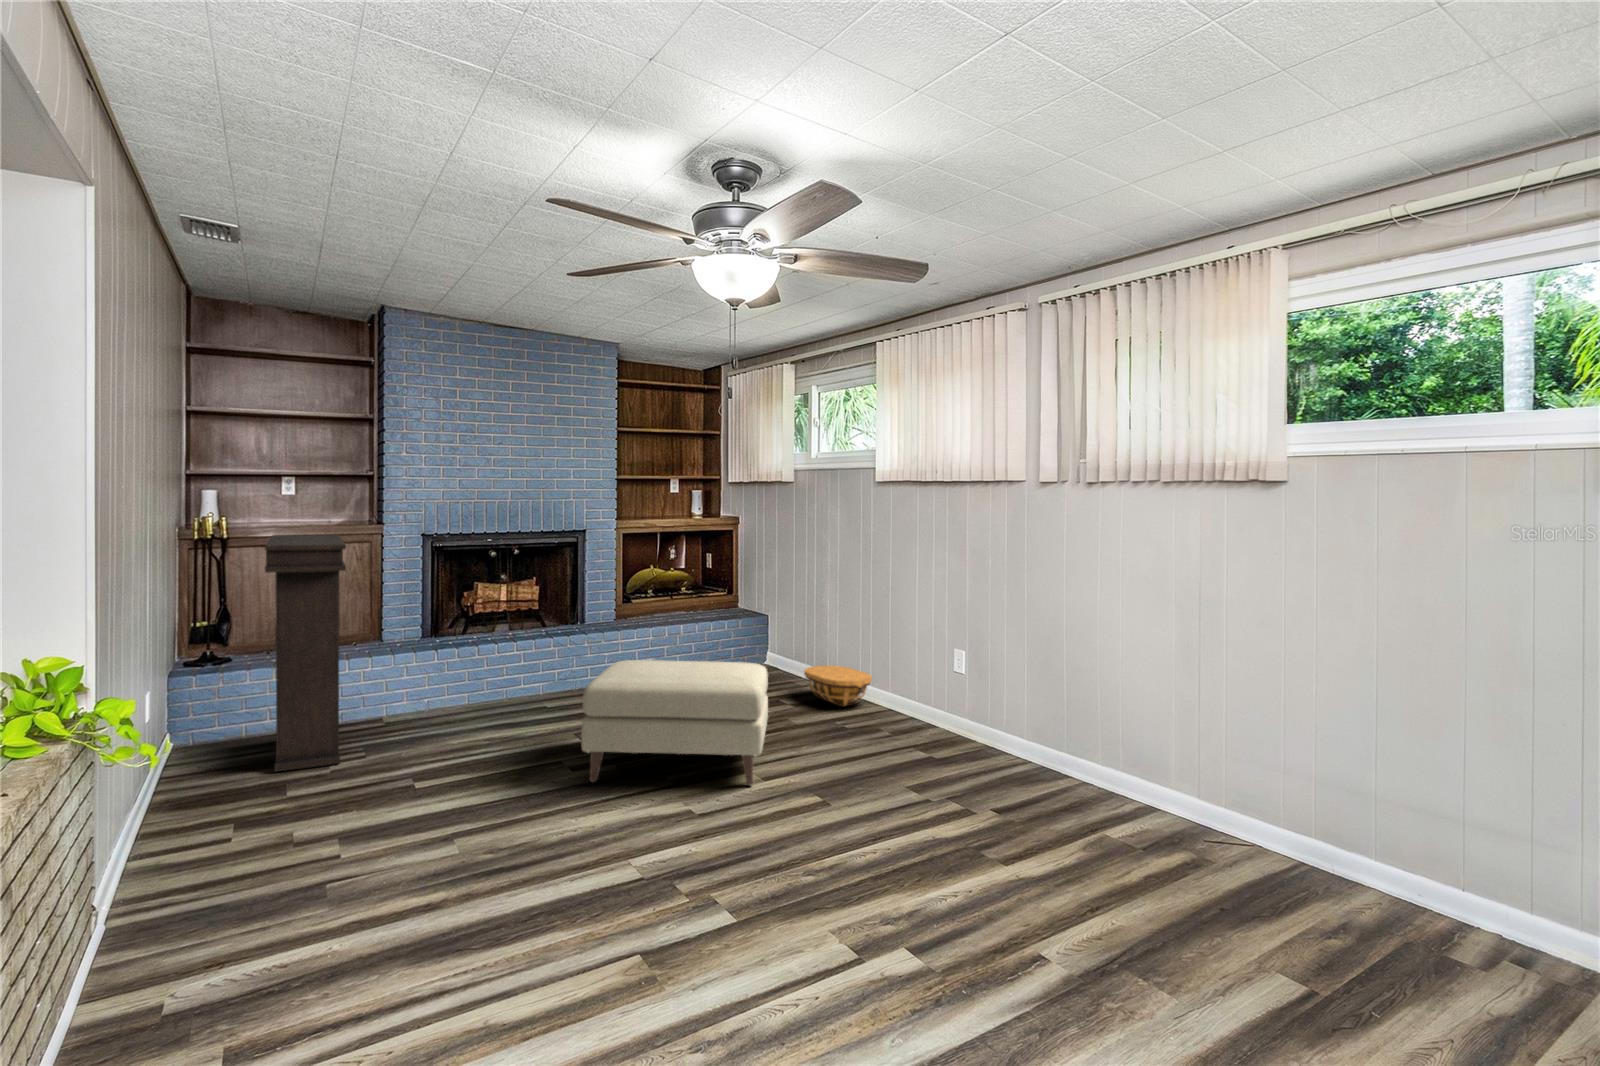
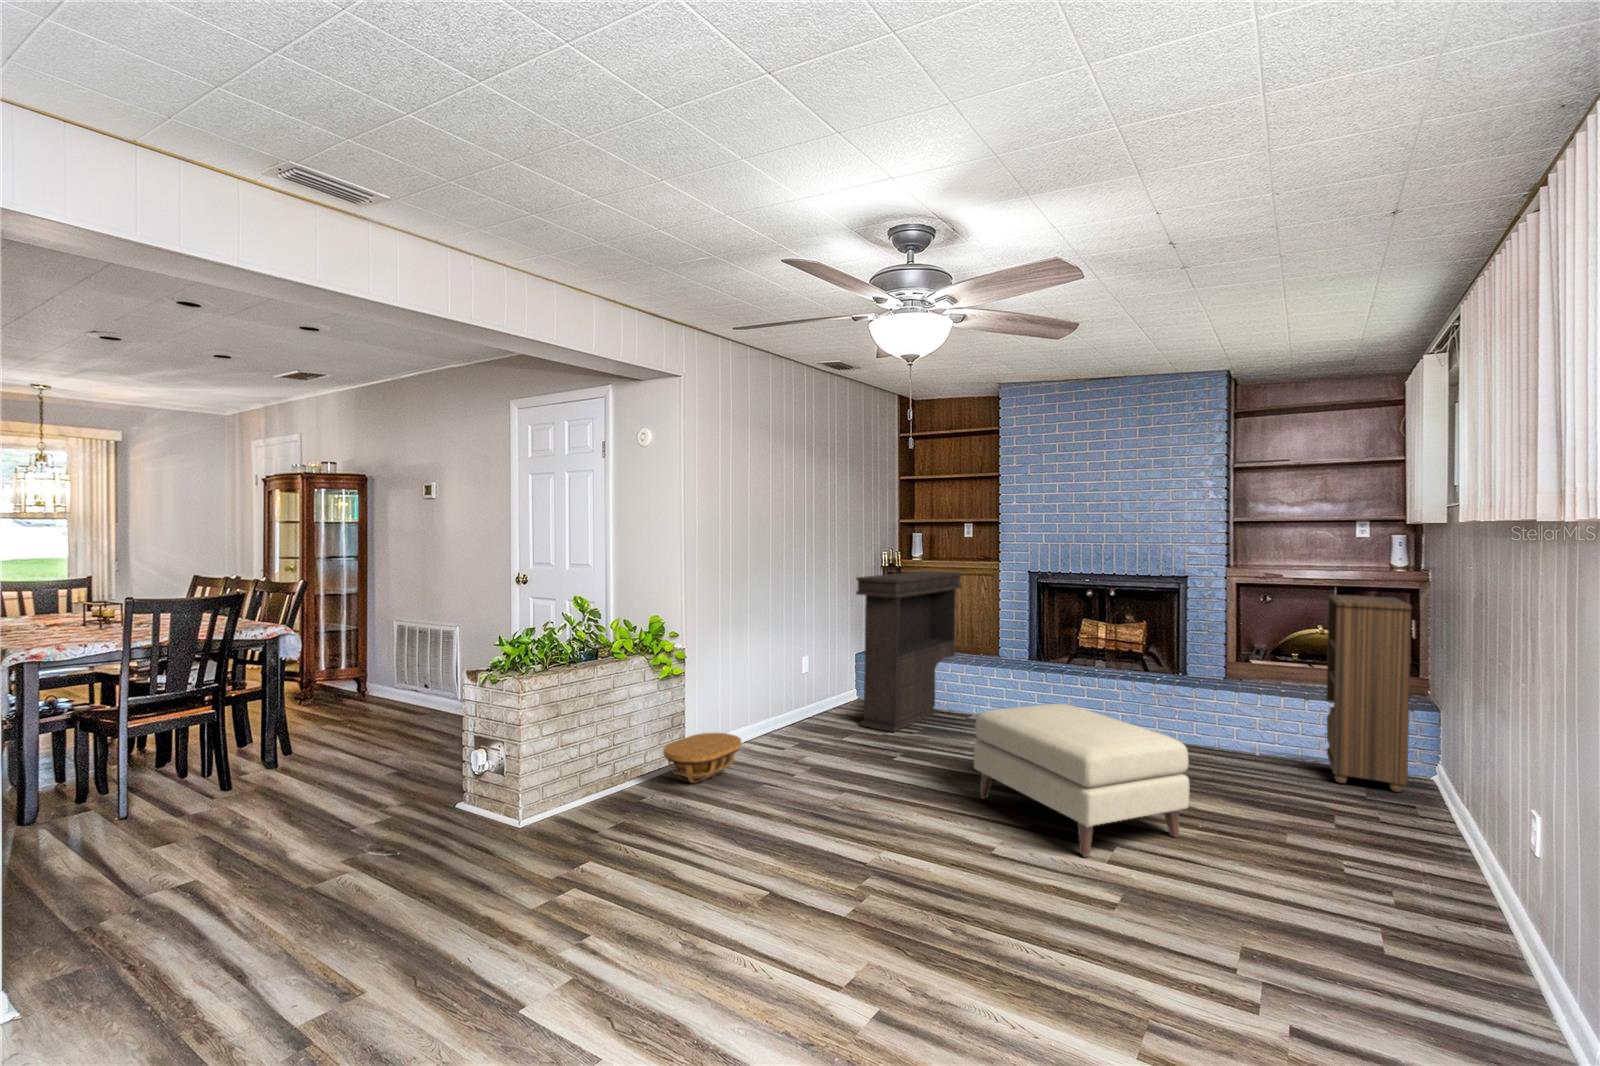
bookshelf: none [710,535,790,683] -> present [1325,594,1412,792]
basket: present [804,665,872,706] -> present [663,733,741,783]

